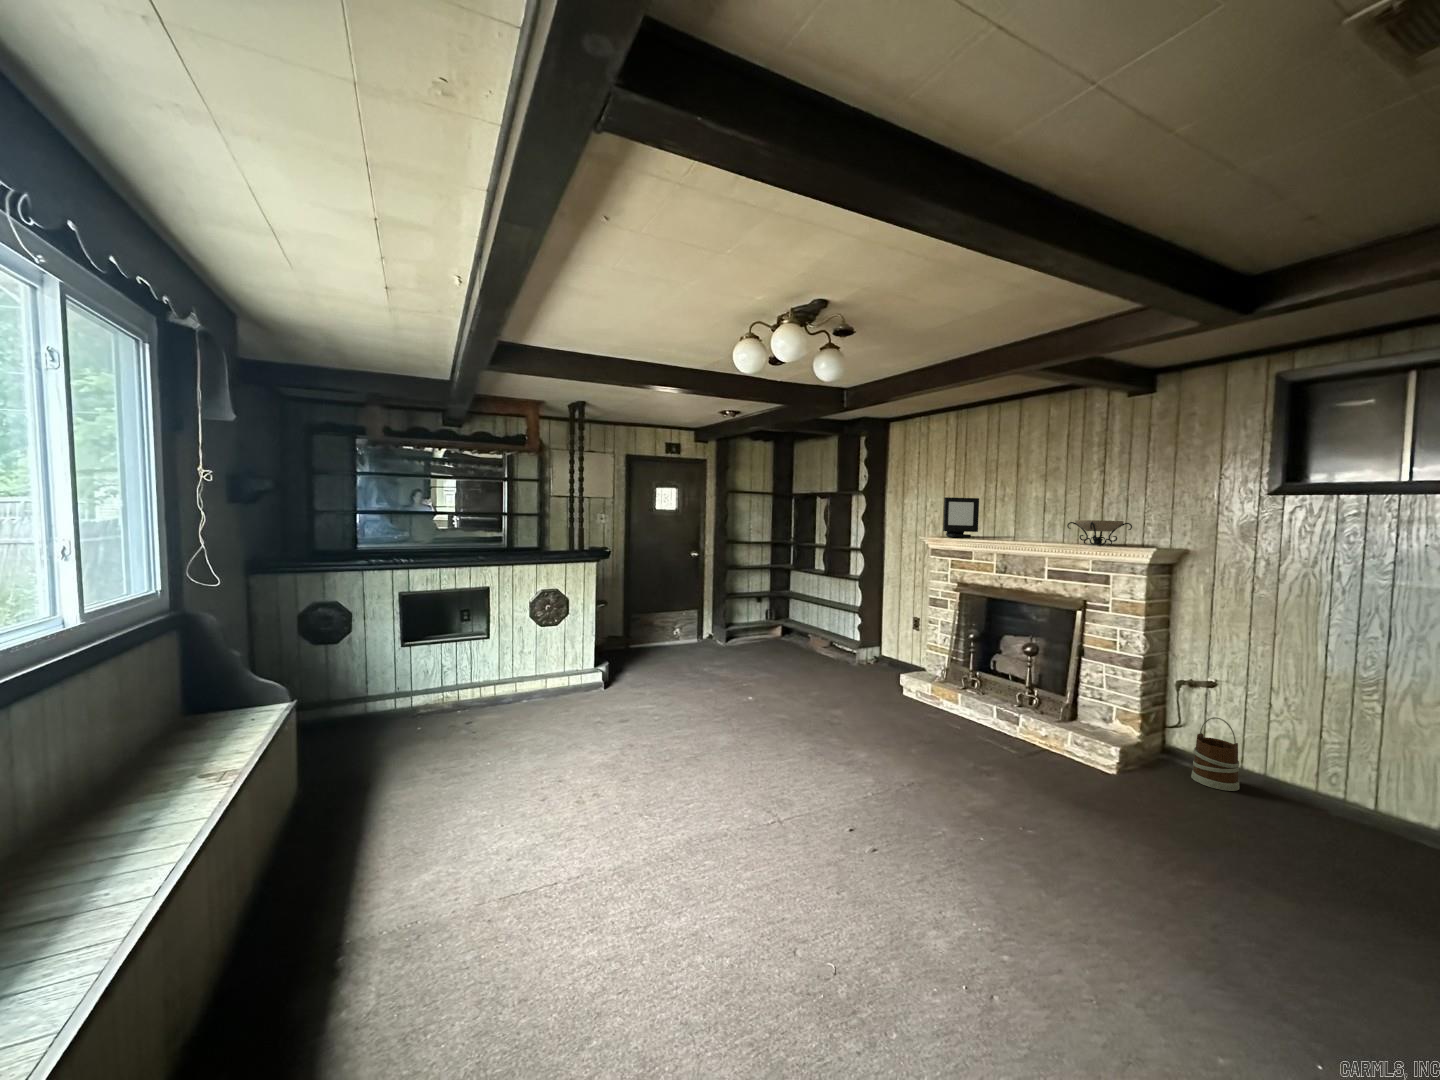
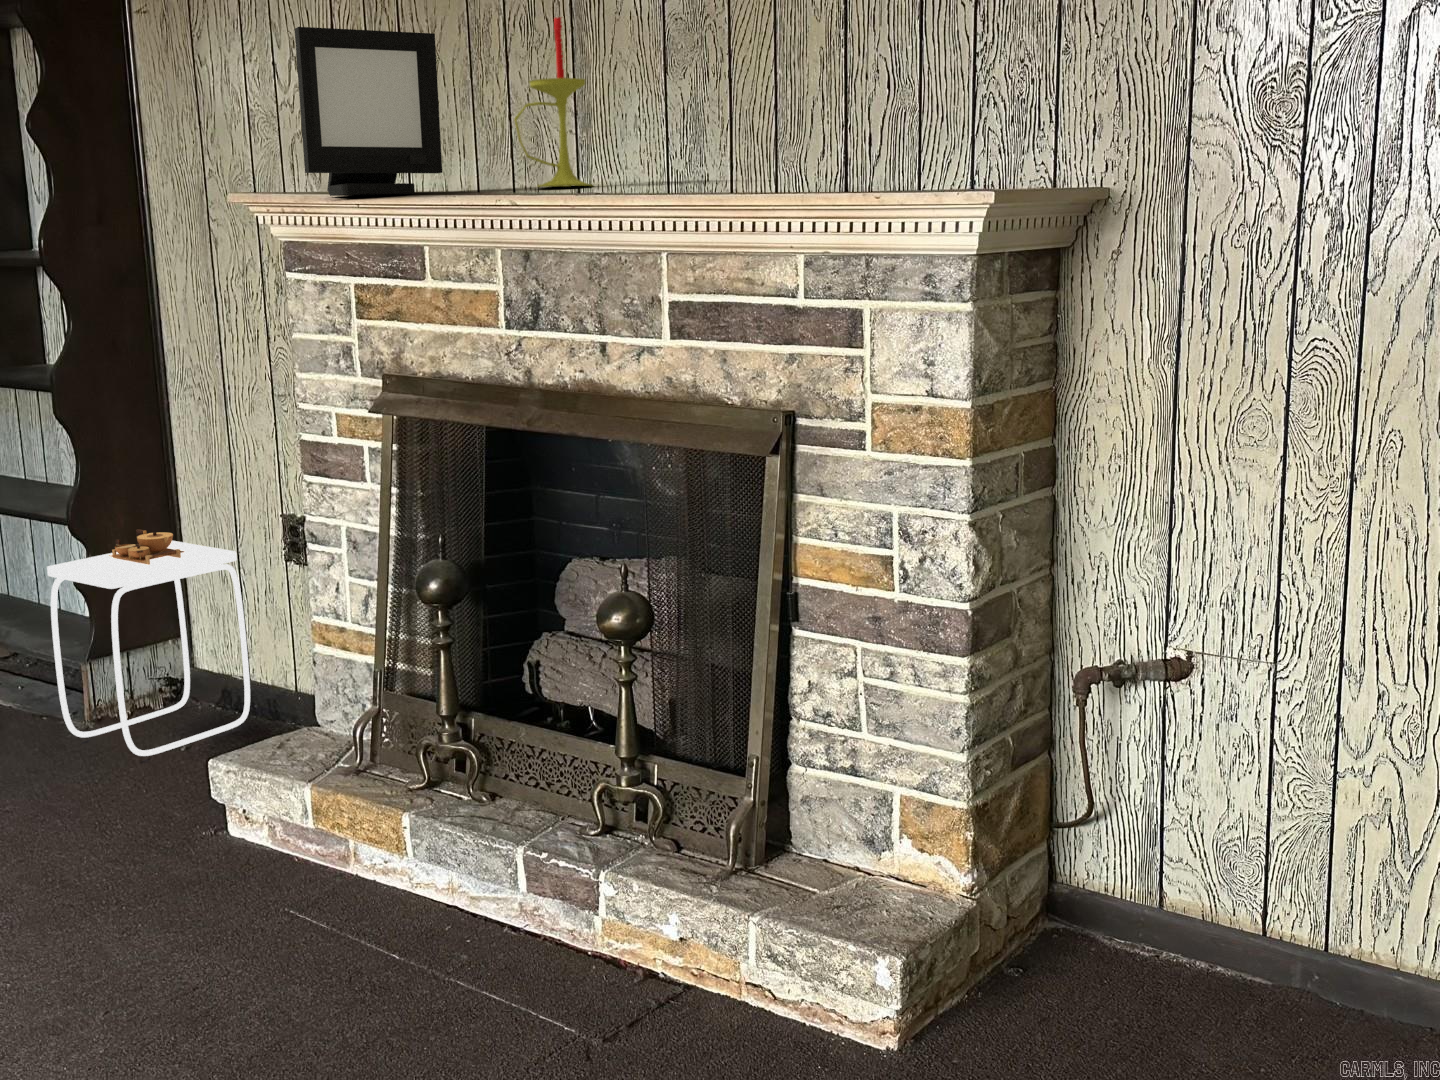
candle: none [1001,494,1024,537] -> present [514,17,592,188]
decorative bowl: present [1067,520,1132,545] -> none [722,85,932,188]
side table: none [849,615,898,675] -> present [47,529,250,756]
wooden bucket: present [1191,717,1240,791] -> none [1120,789,1252,1036]

